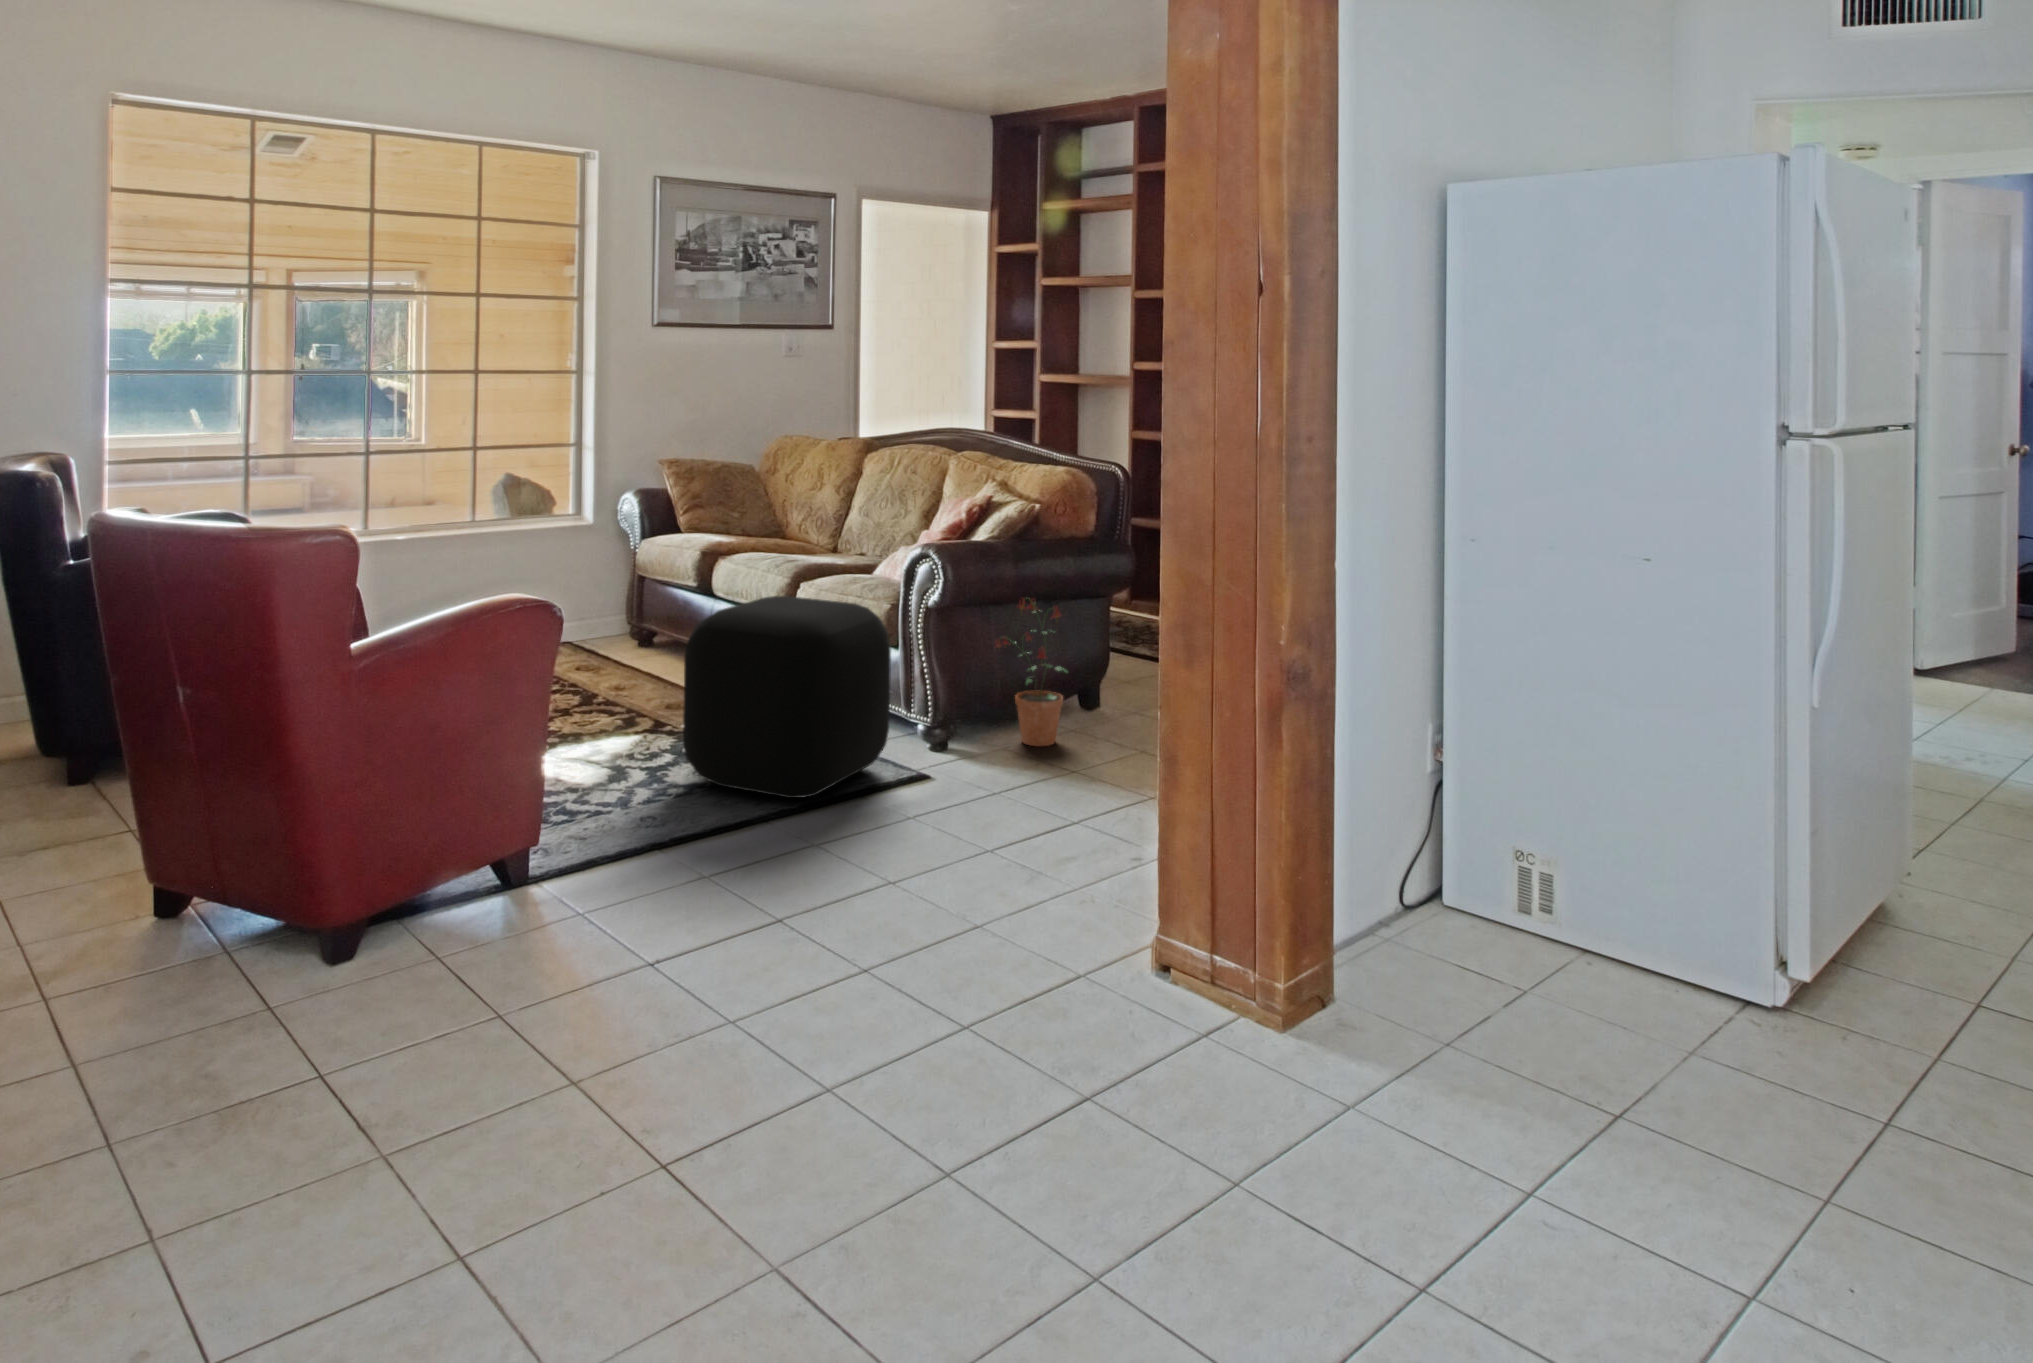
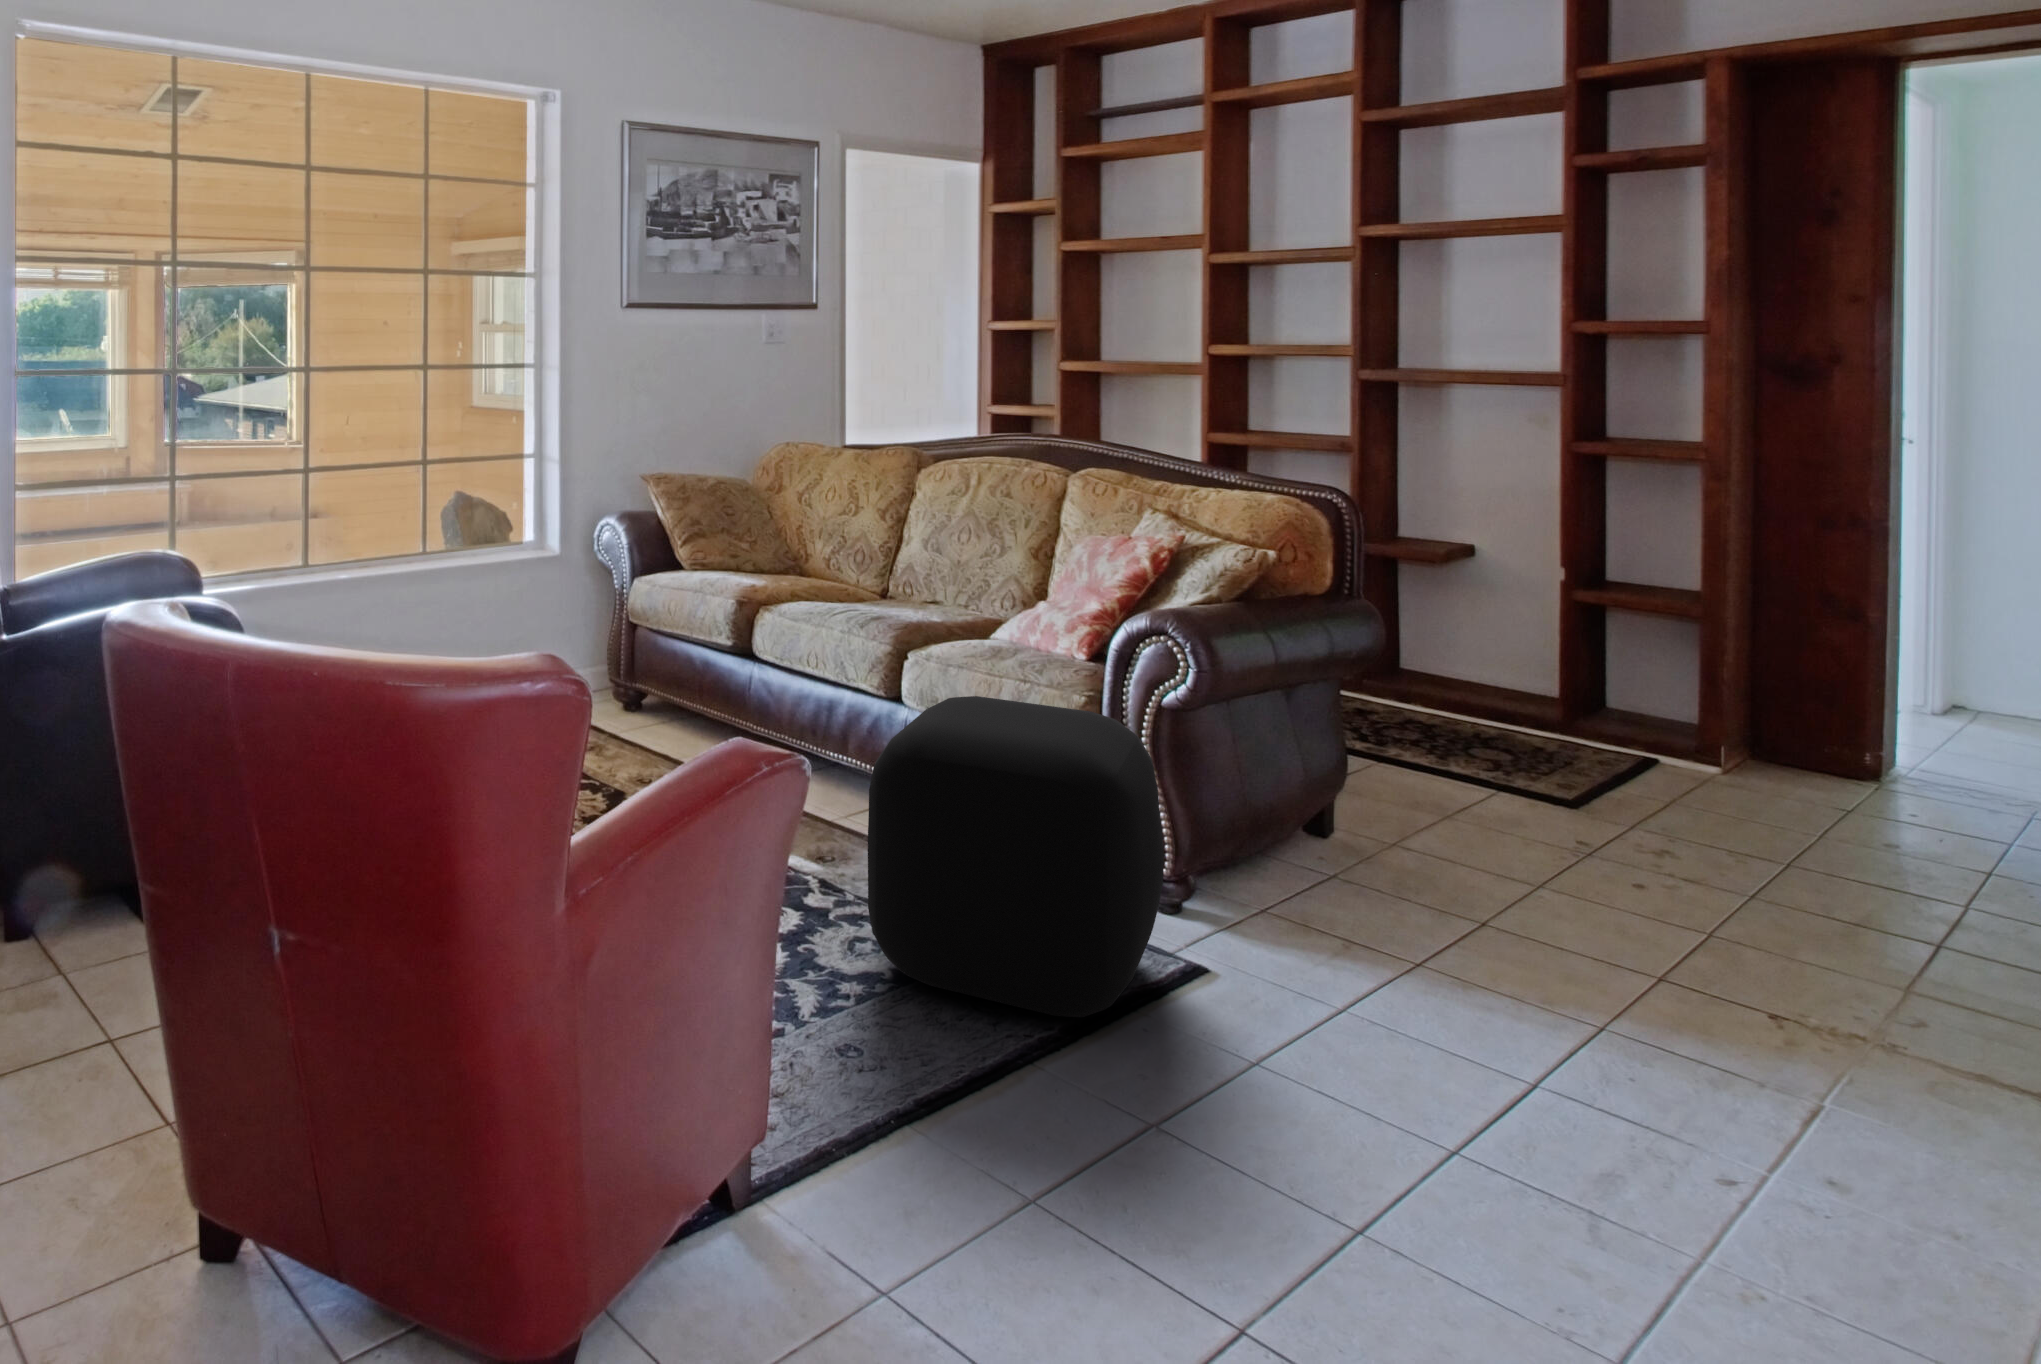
potted plant: present [996,599,1067,746] -> none [1245,690,1368,908]

